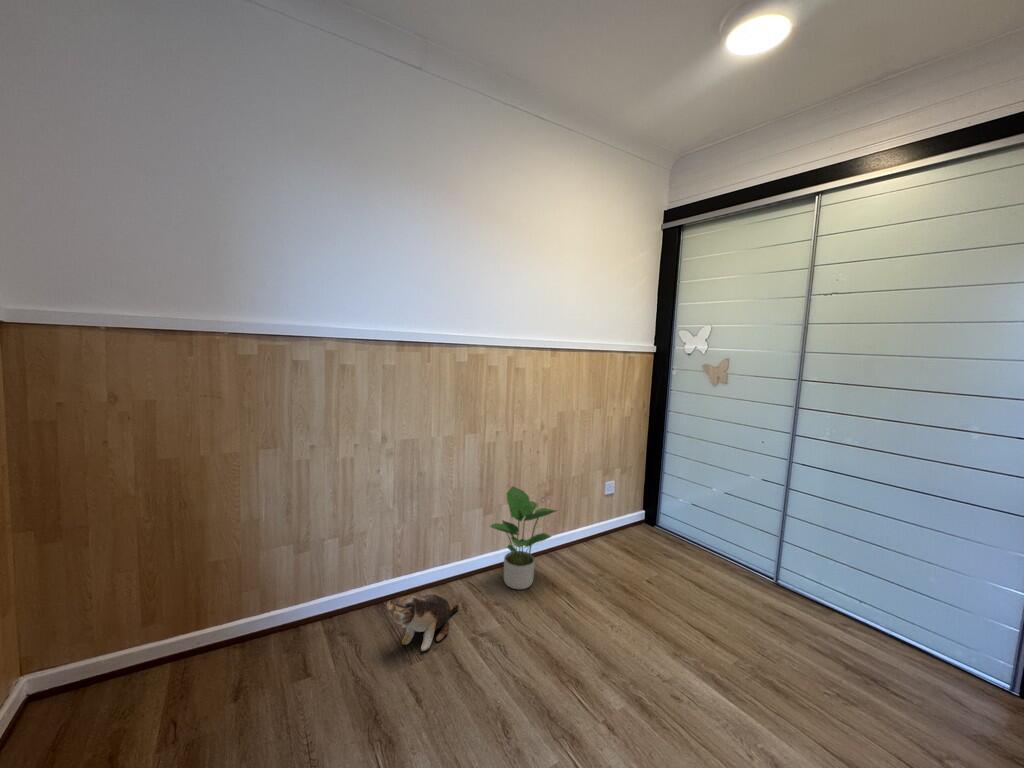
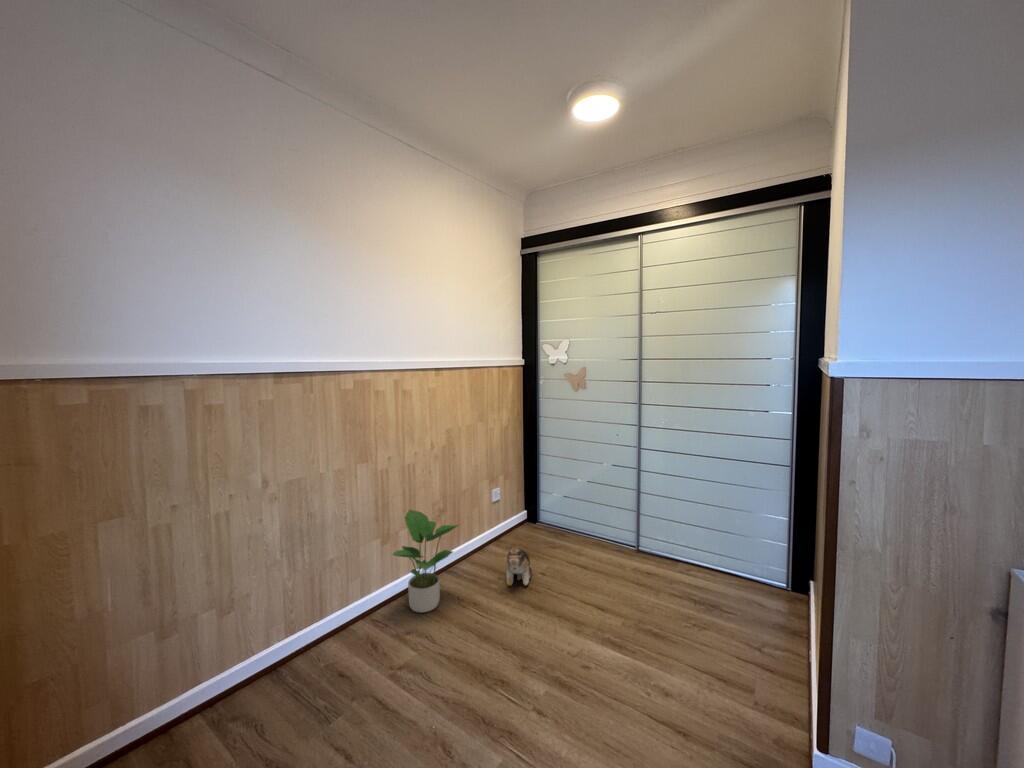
plush toy: present [387,594,458,651] -> present [506,548,532,586]

